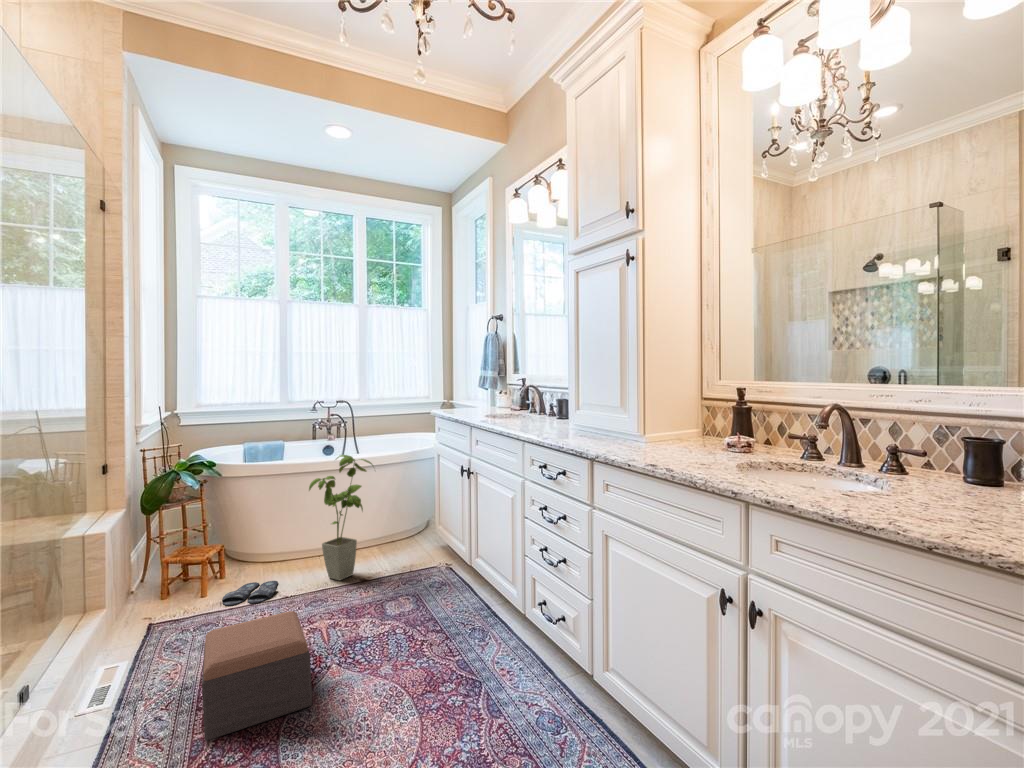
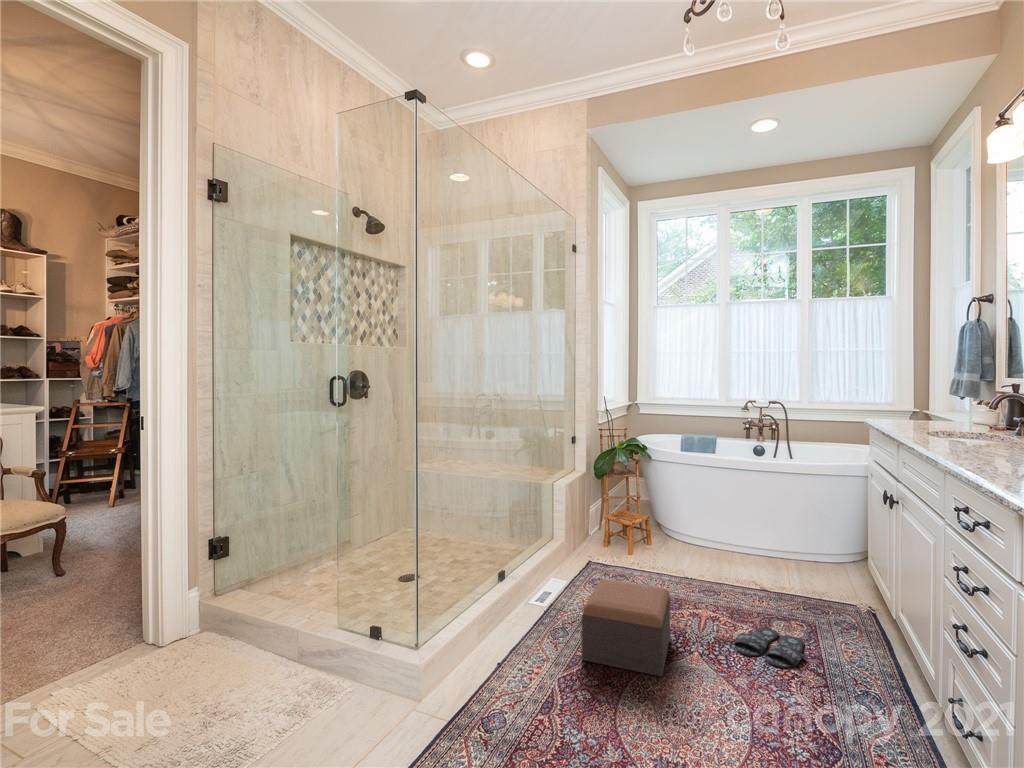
house plant: present [309,455,373,581] -> none [718,454,790,580]
slippers: present [222,581,278,606] -> present [734,628,805,668]

